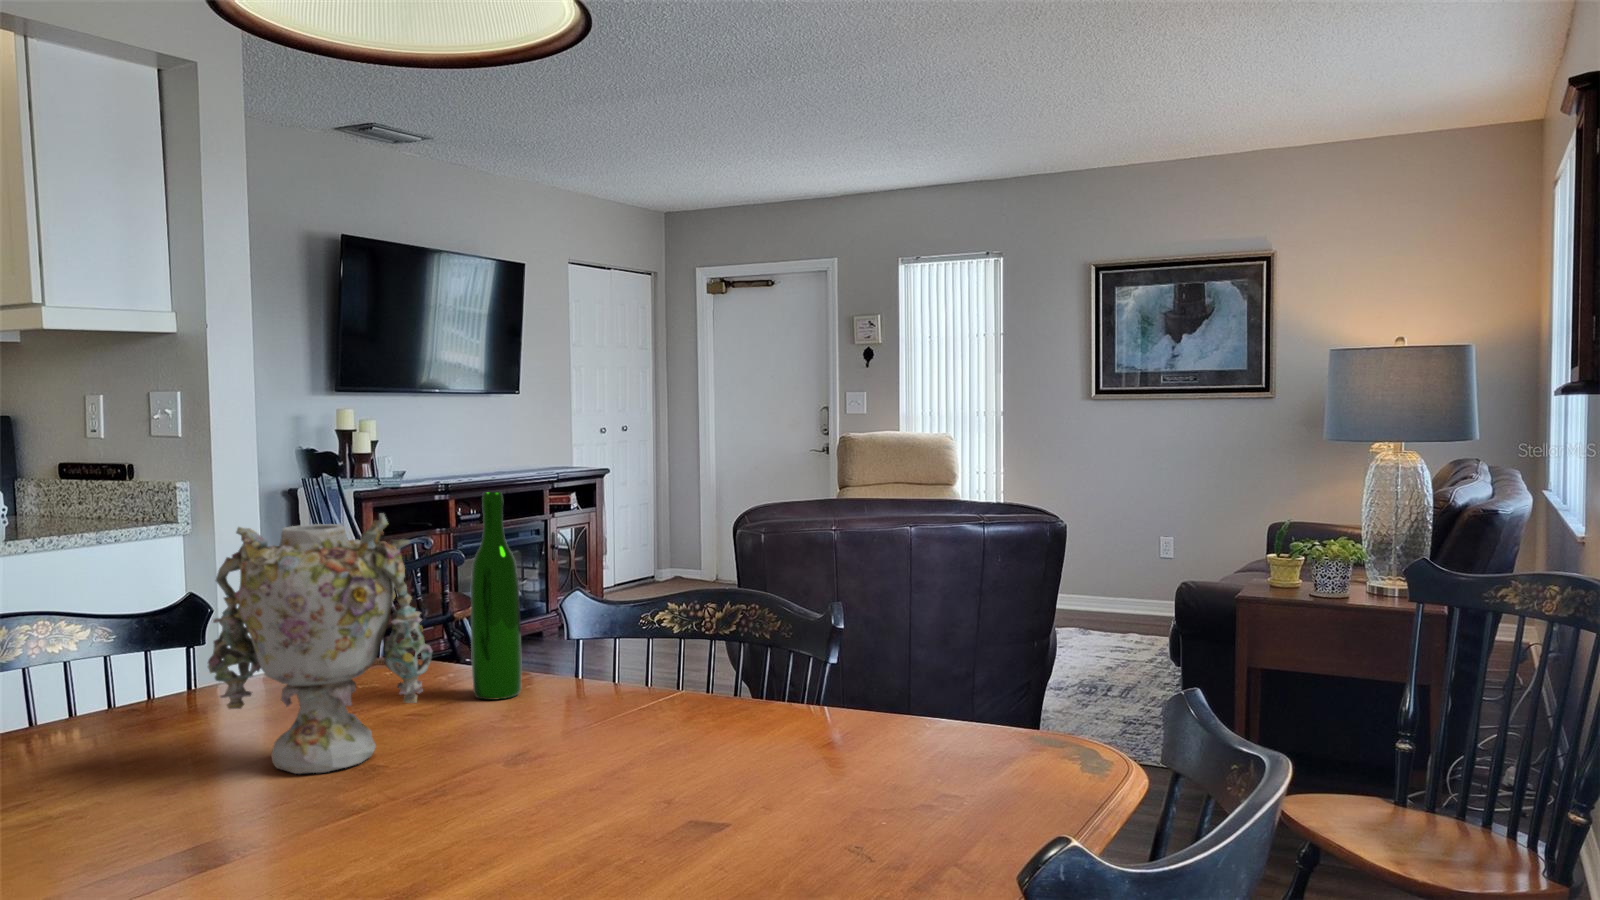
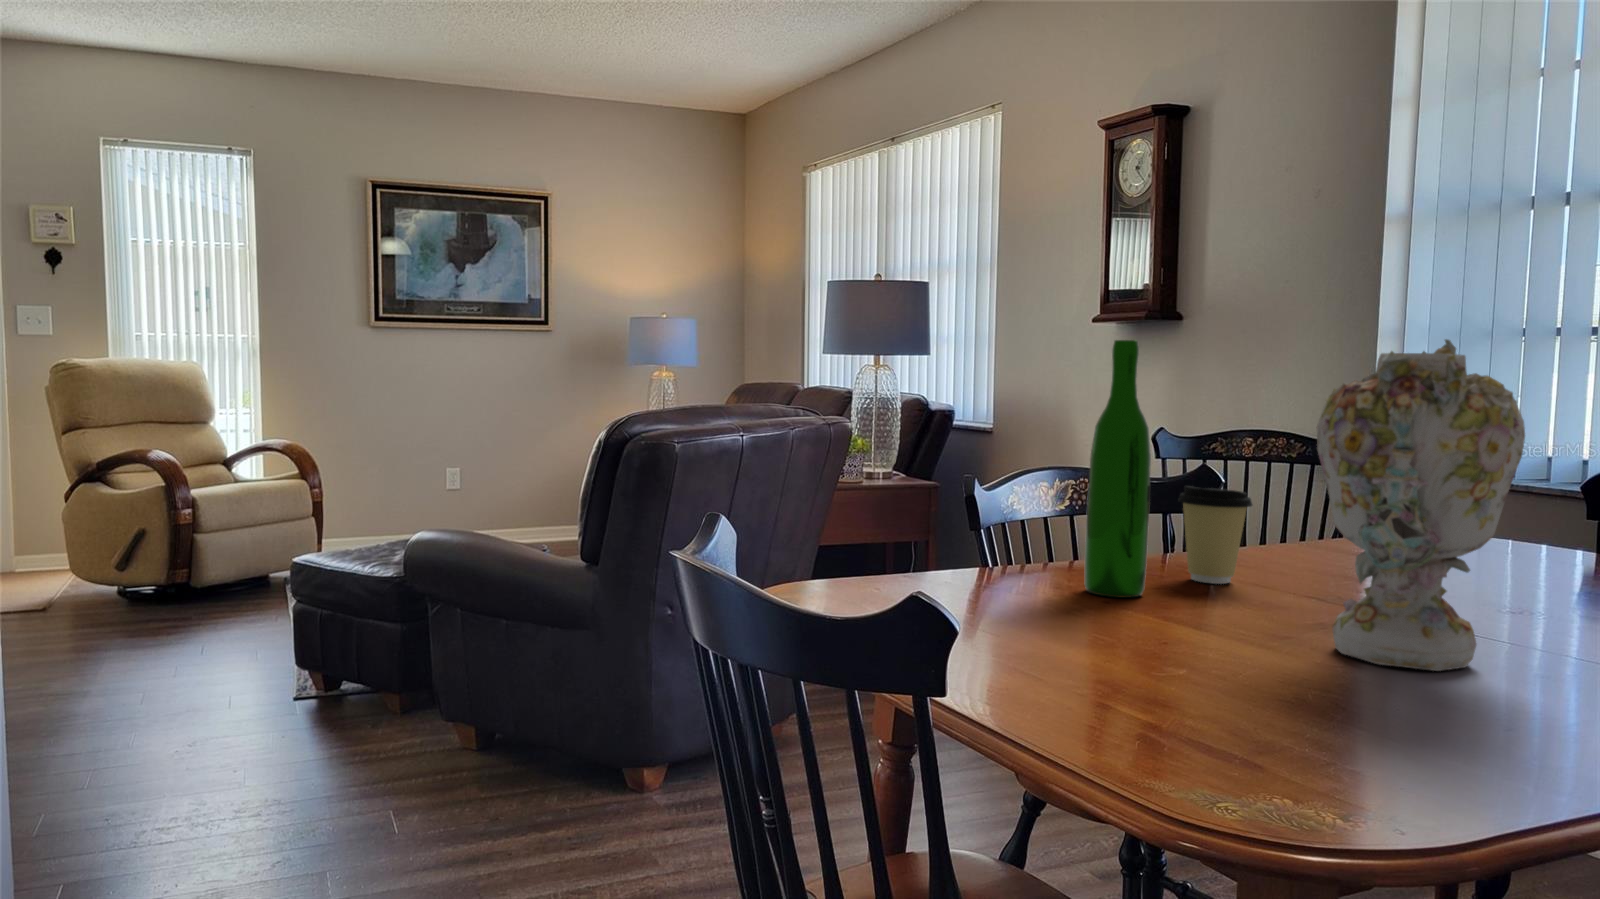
coffee cup: none [562,618,627,711] -> present [1178,486,1252,584]

